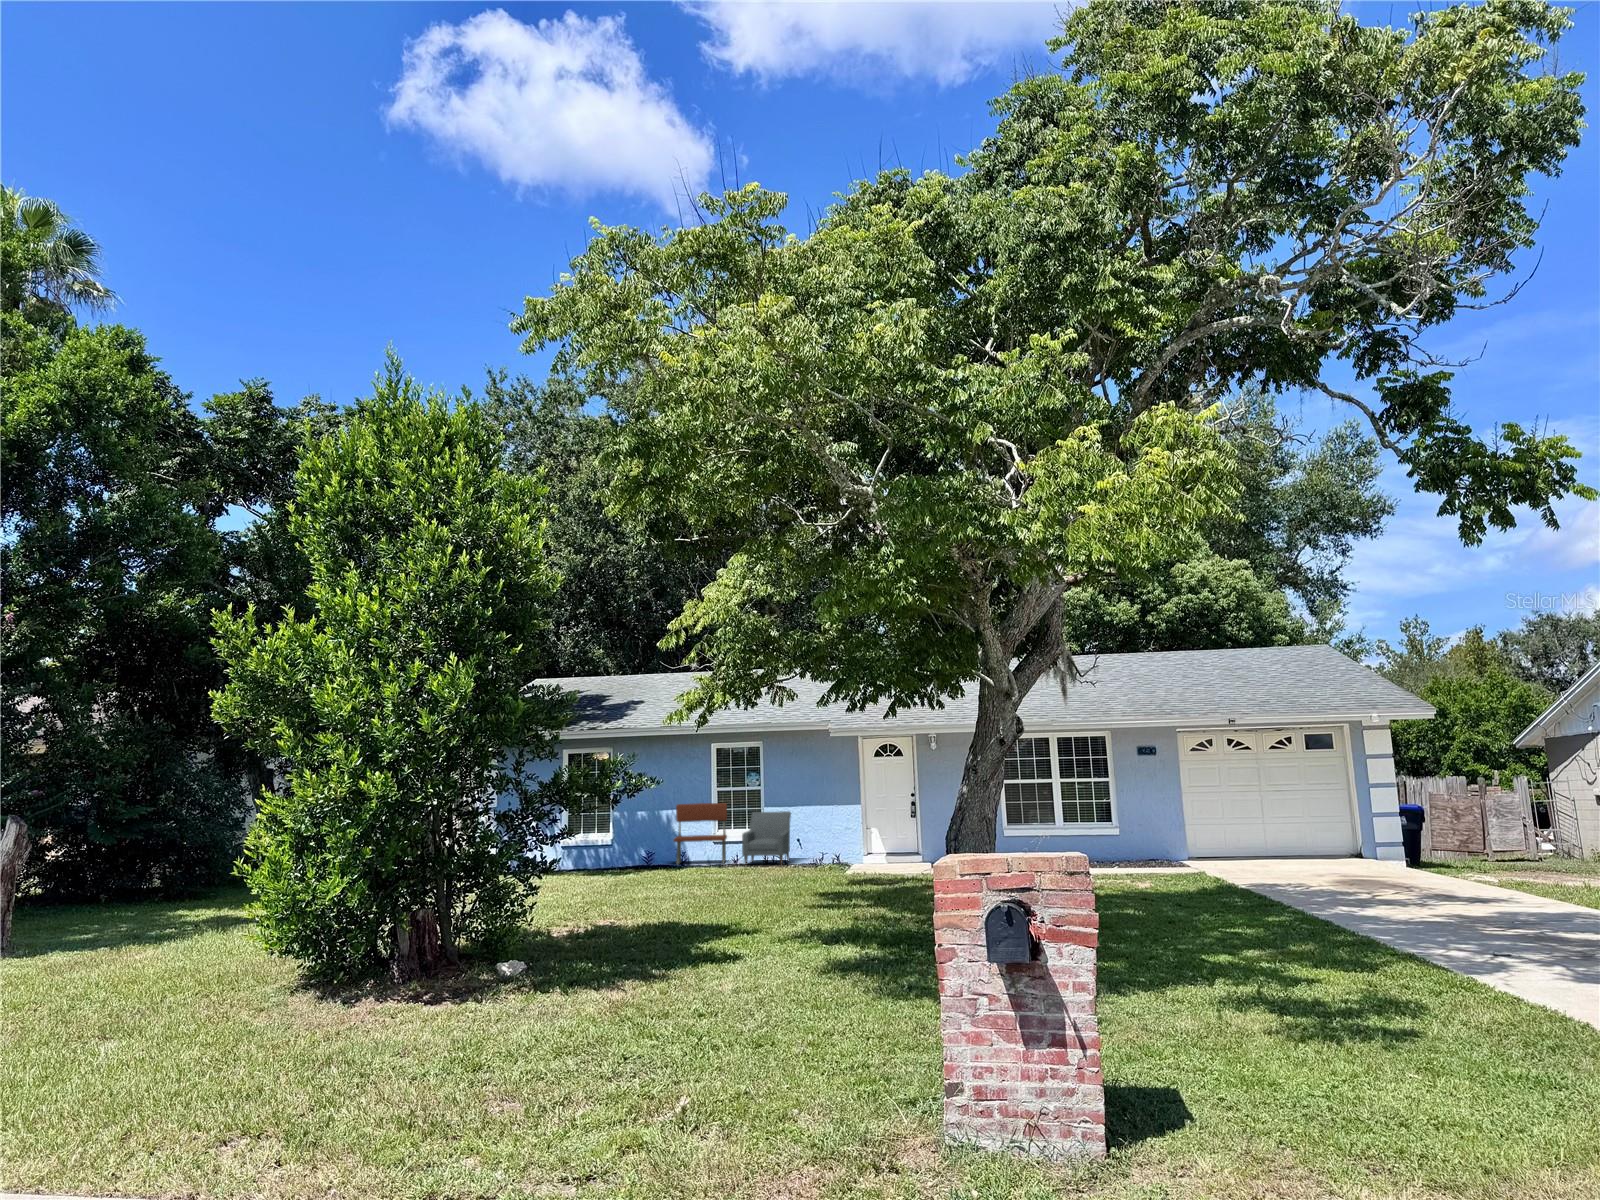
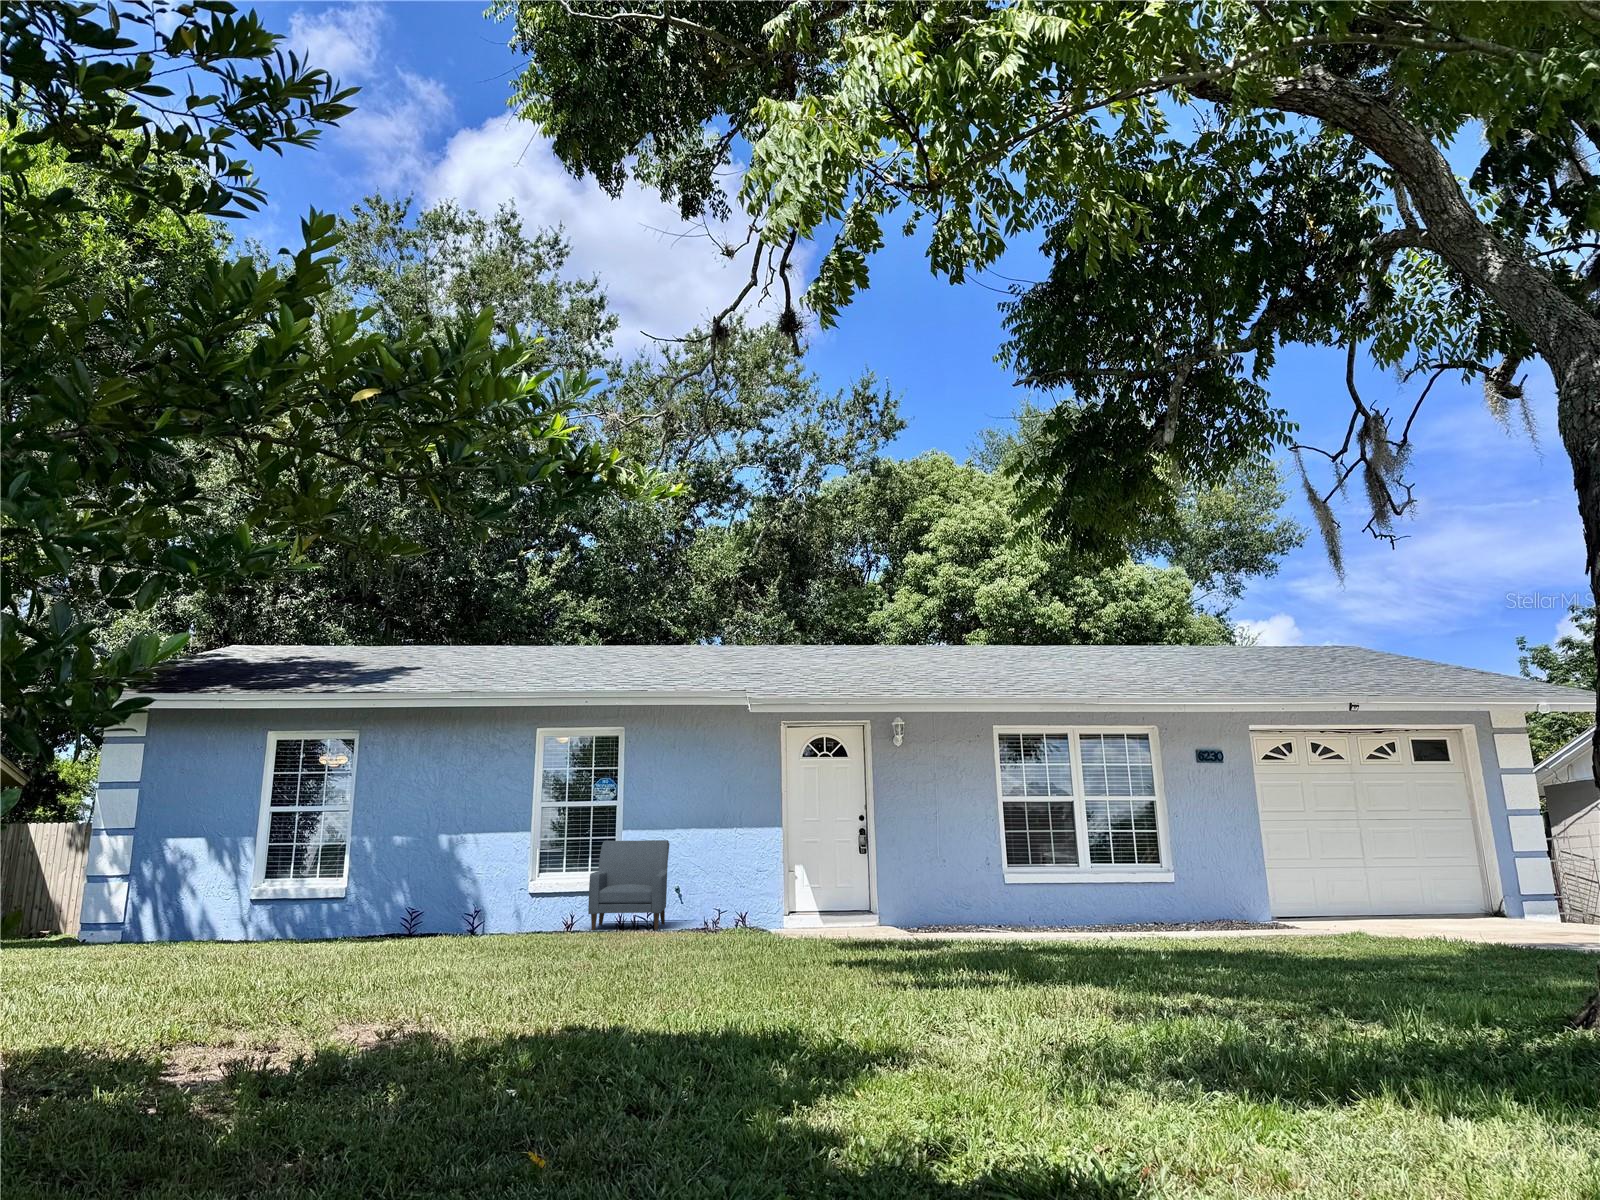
bench: present [673,803,727,864] -> none [464,825,560,930]

